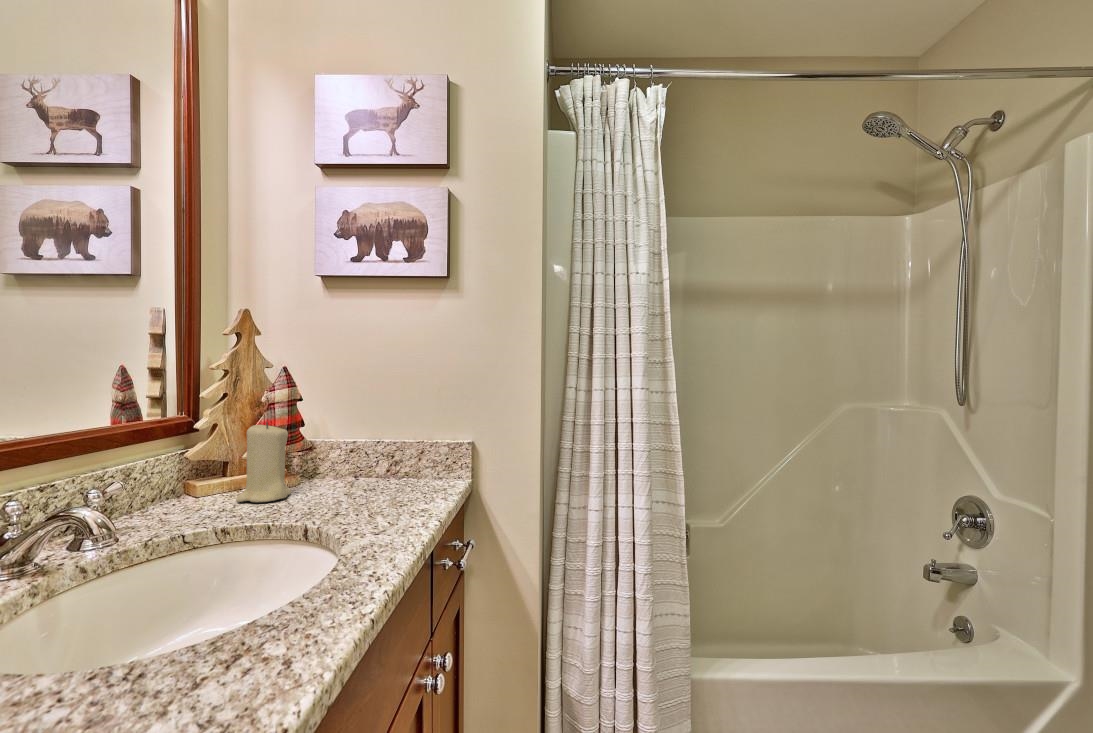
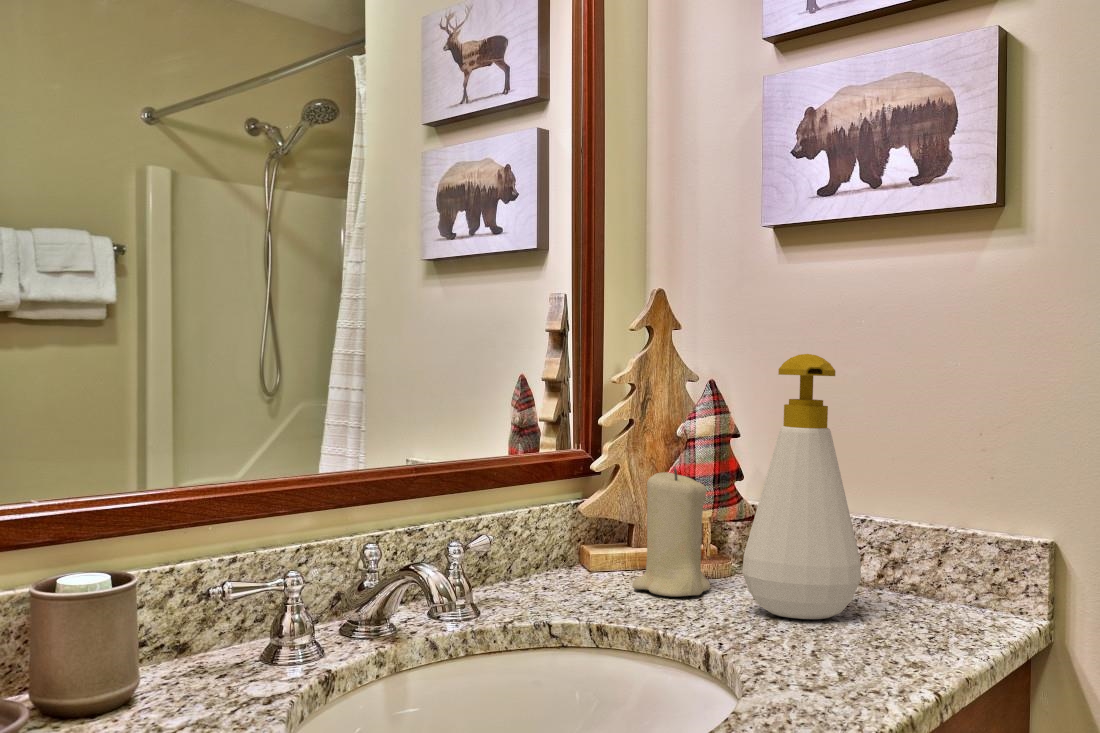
soap bottle: none [318,350,386,500] -> present [742,354,861,619]

